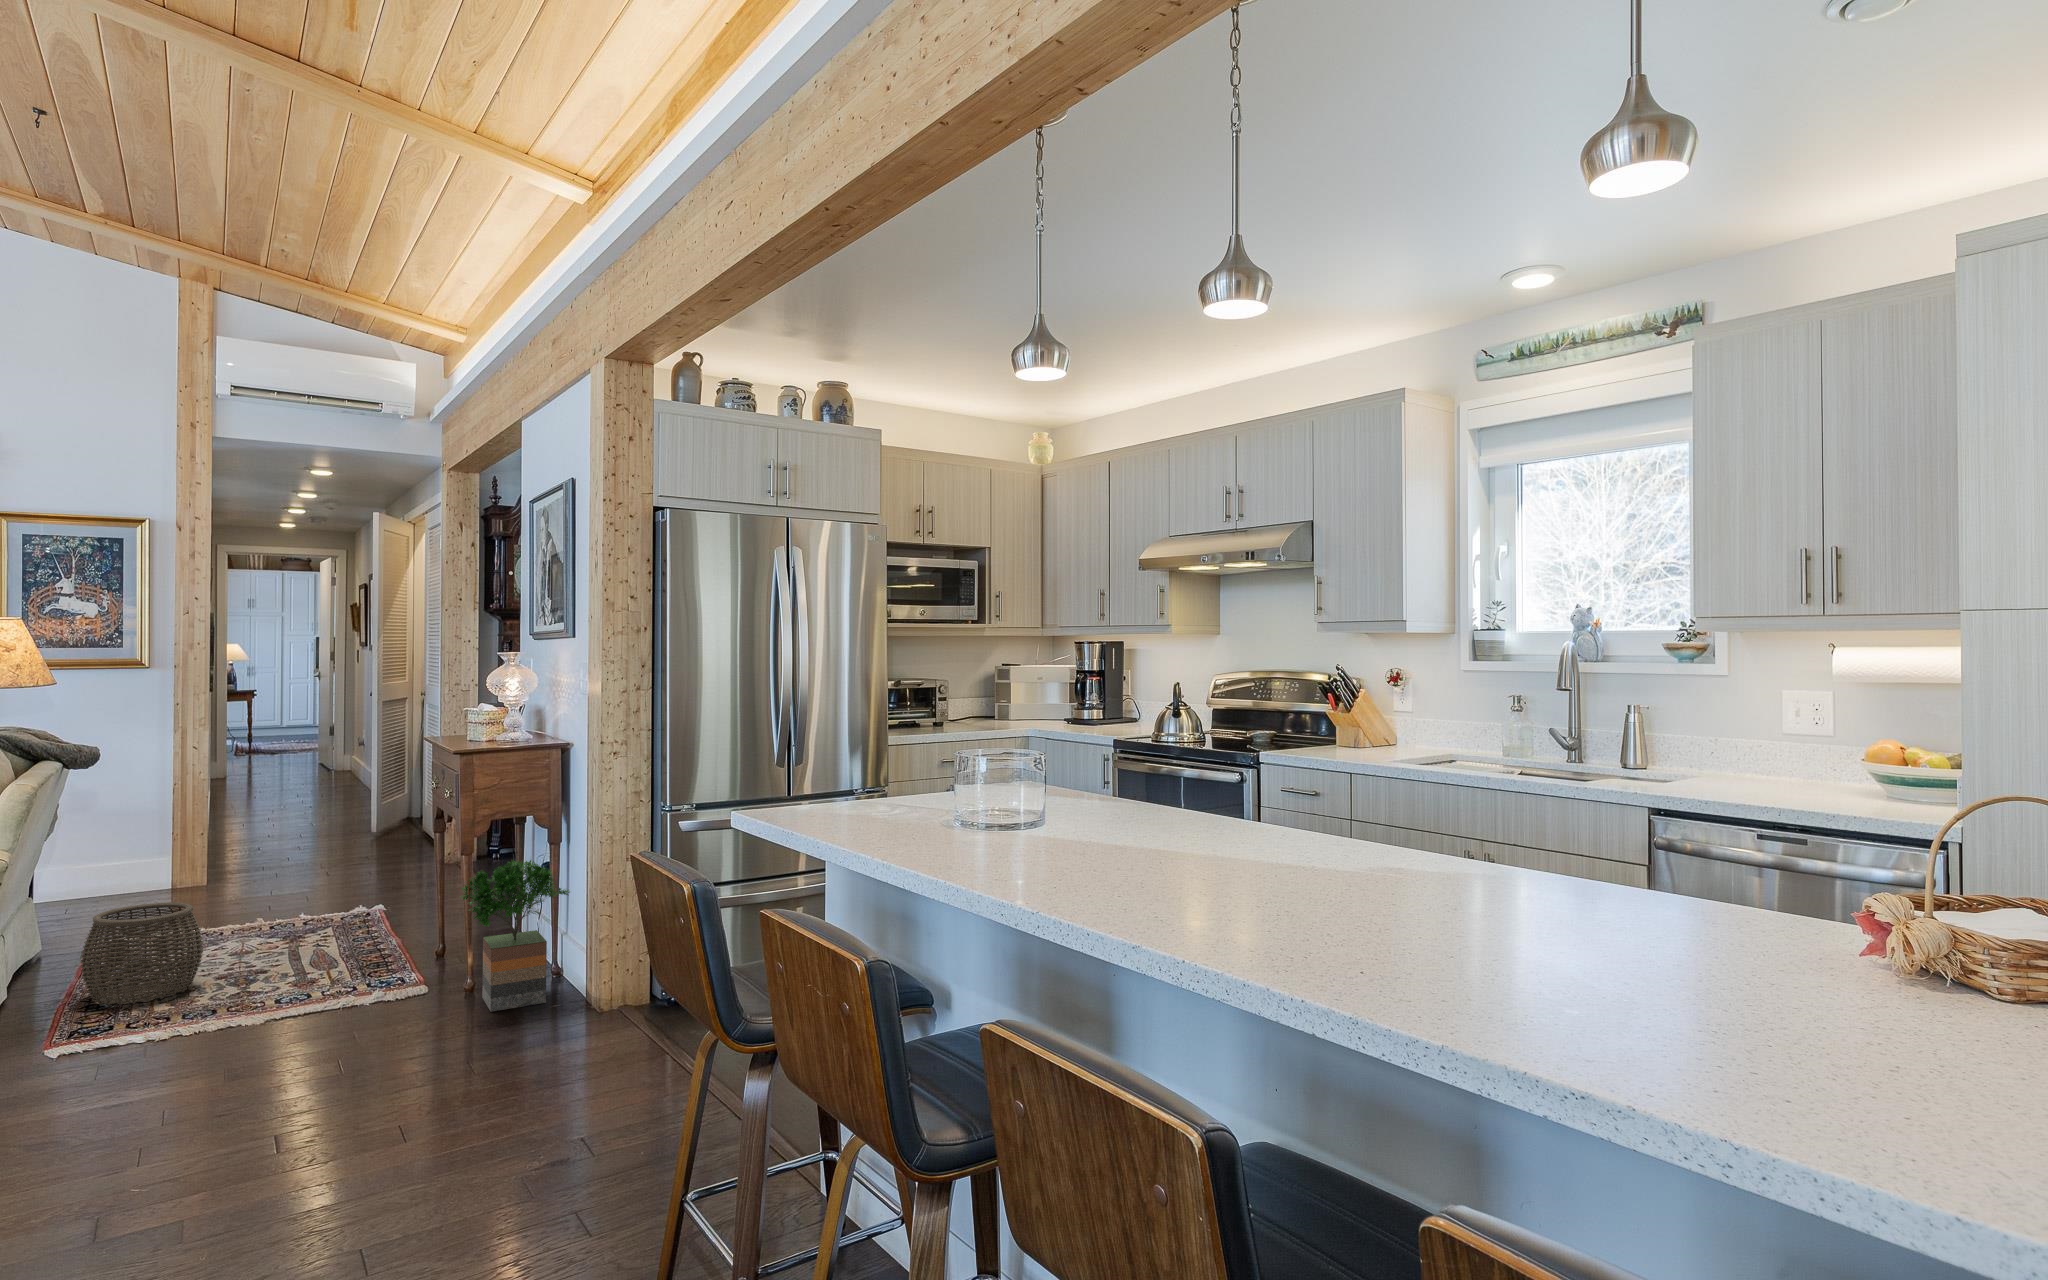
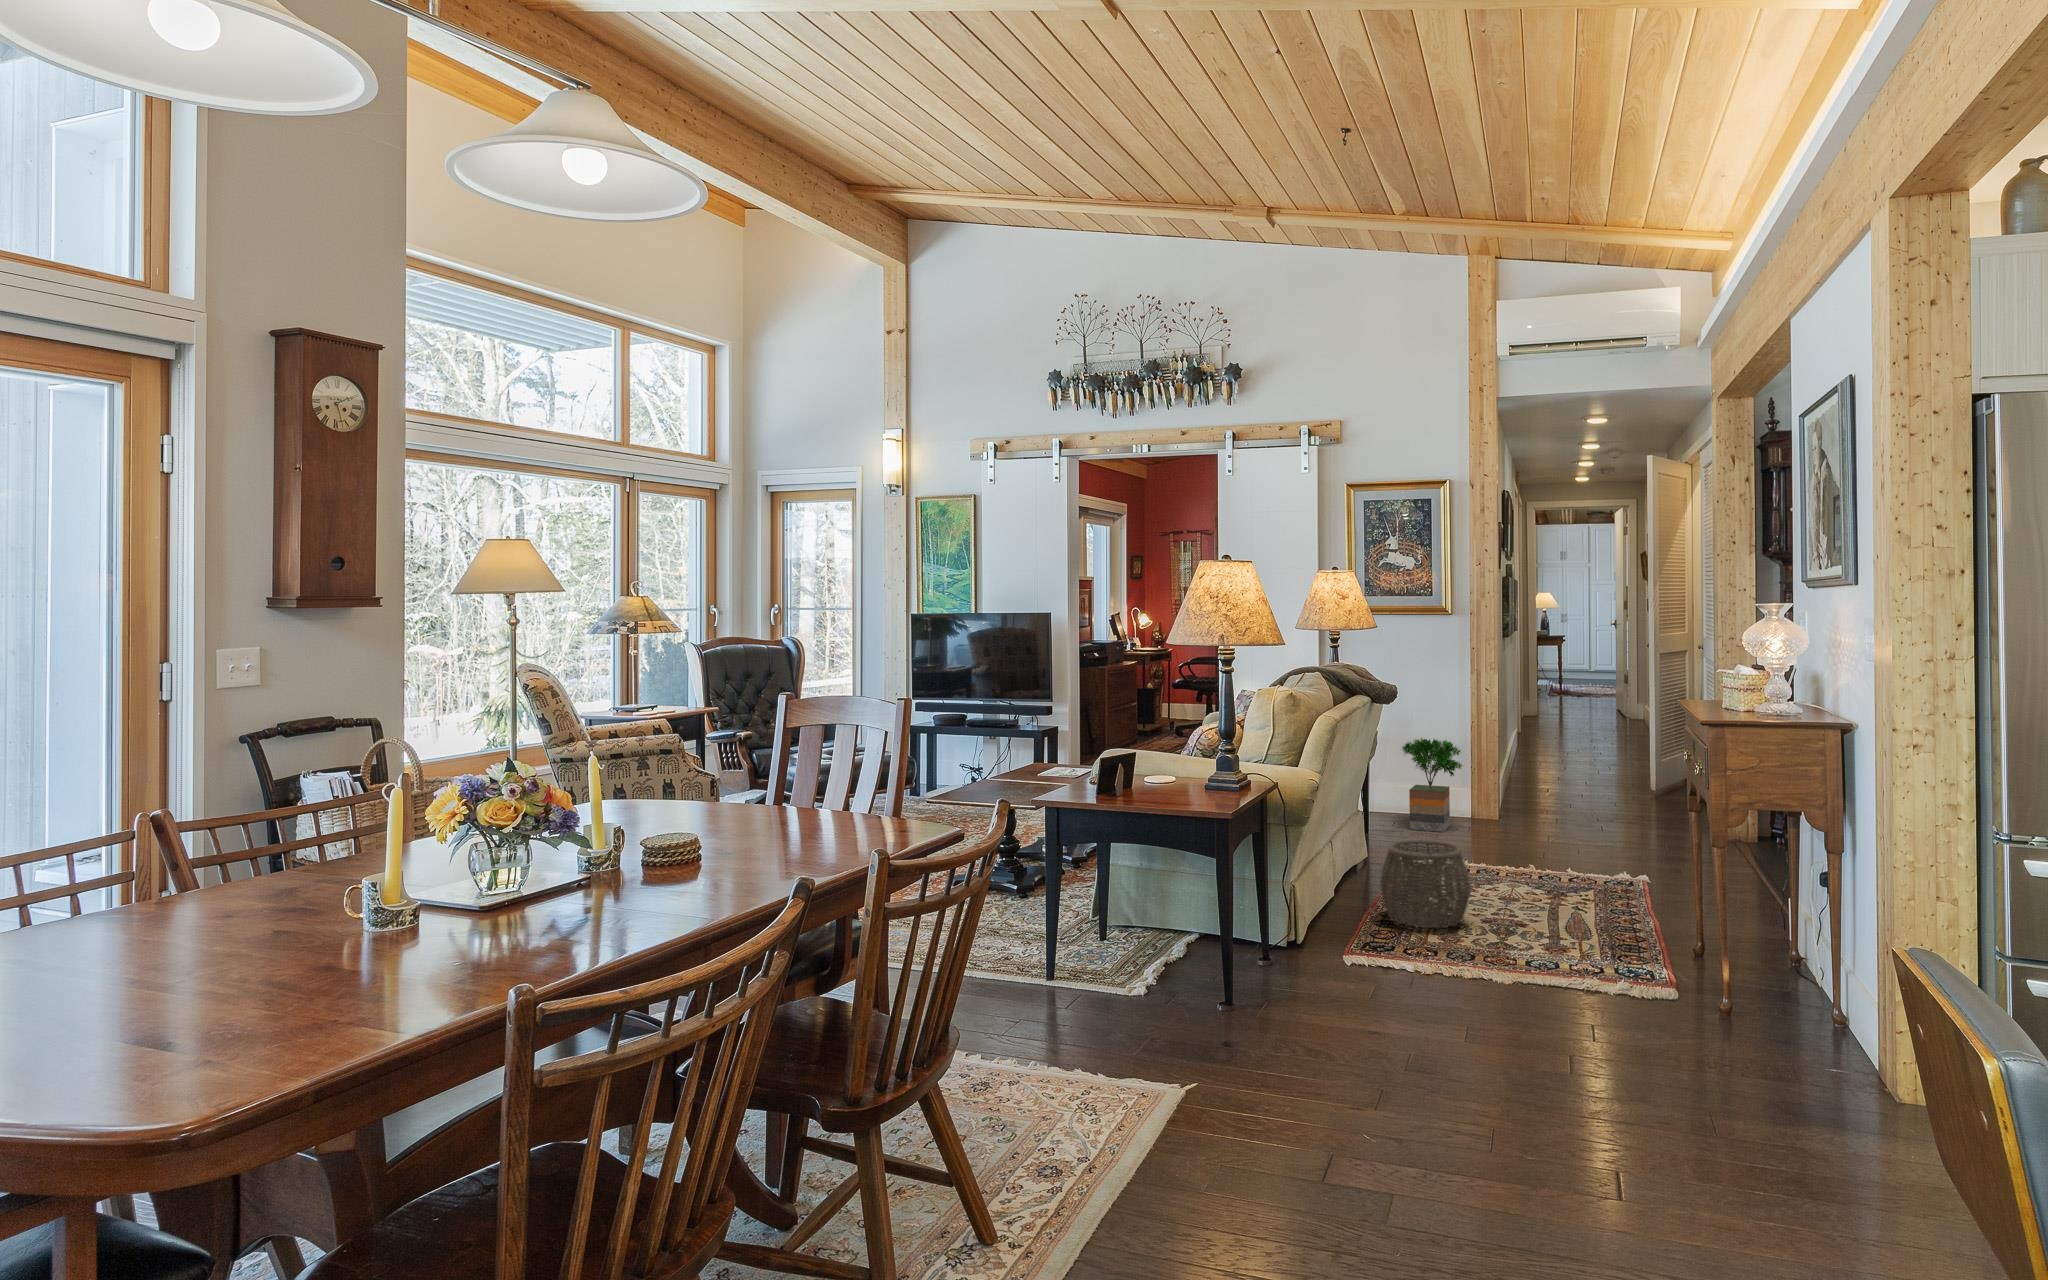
potted tree: present [461,860,570,1012] -> present [1402,738,1462,832]

